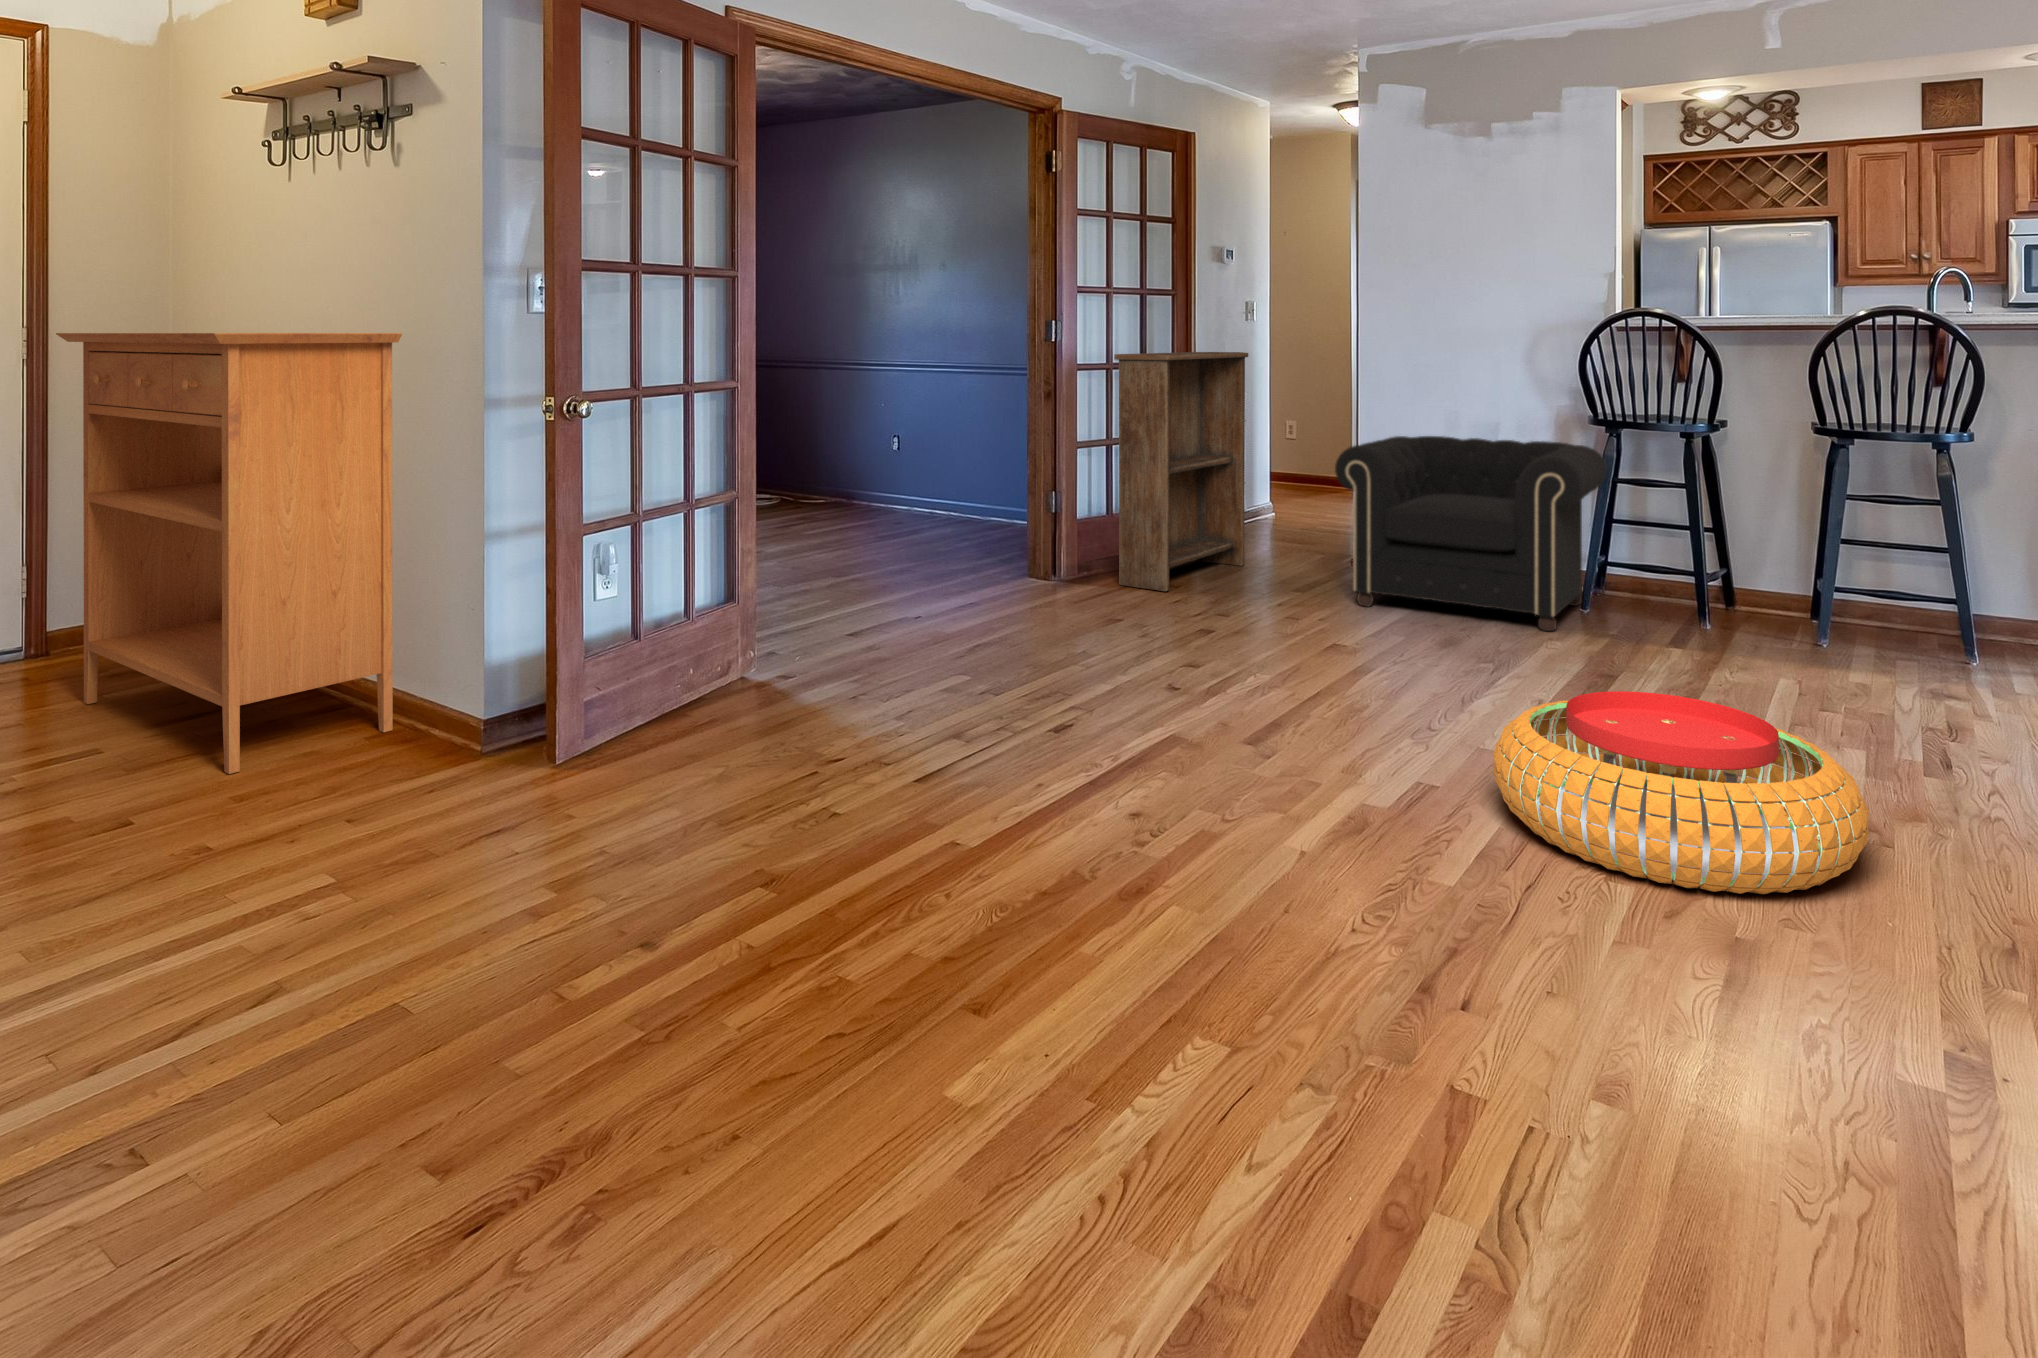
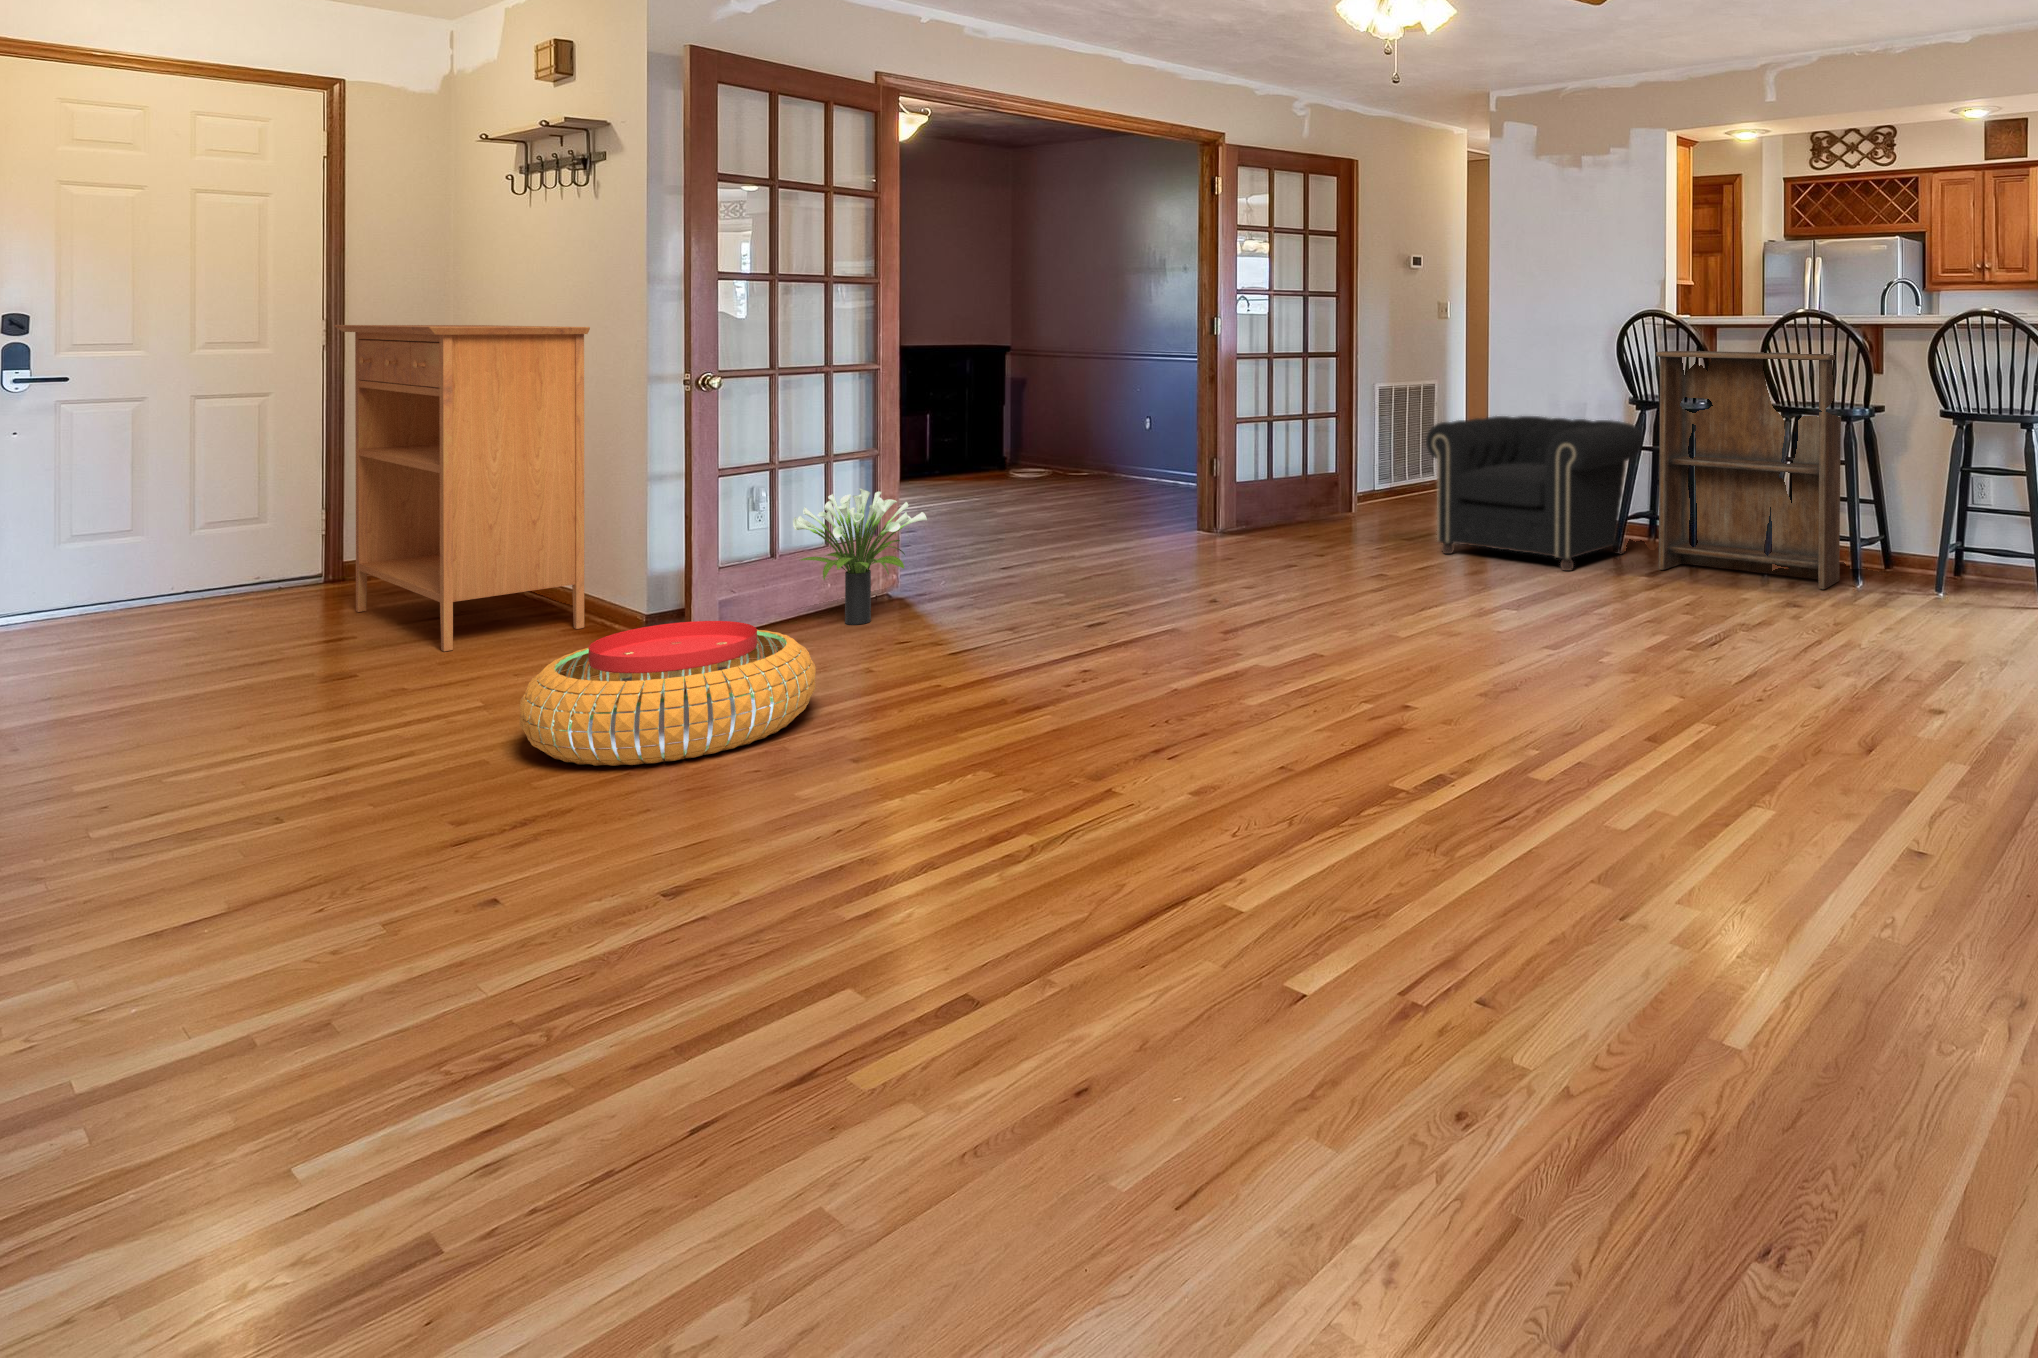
bookshelf: present [1114,352,1248,591] -> present [1656,351,1841,589]
potted plant: none [663,544,827,723] -> present [793,489,927,625]
pouf: present [1493,691,1869,894] -> present [520,621,816,766]

